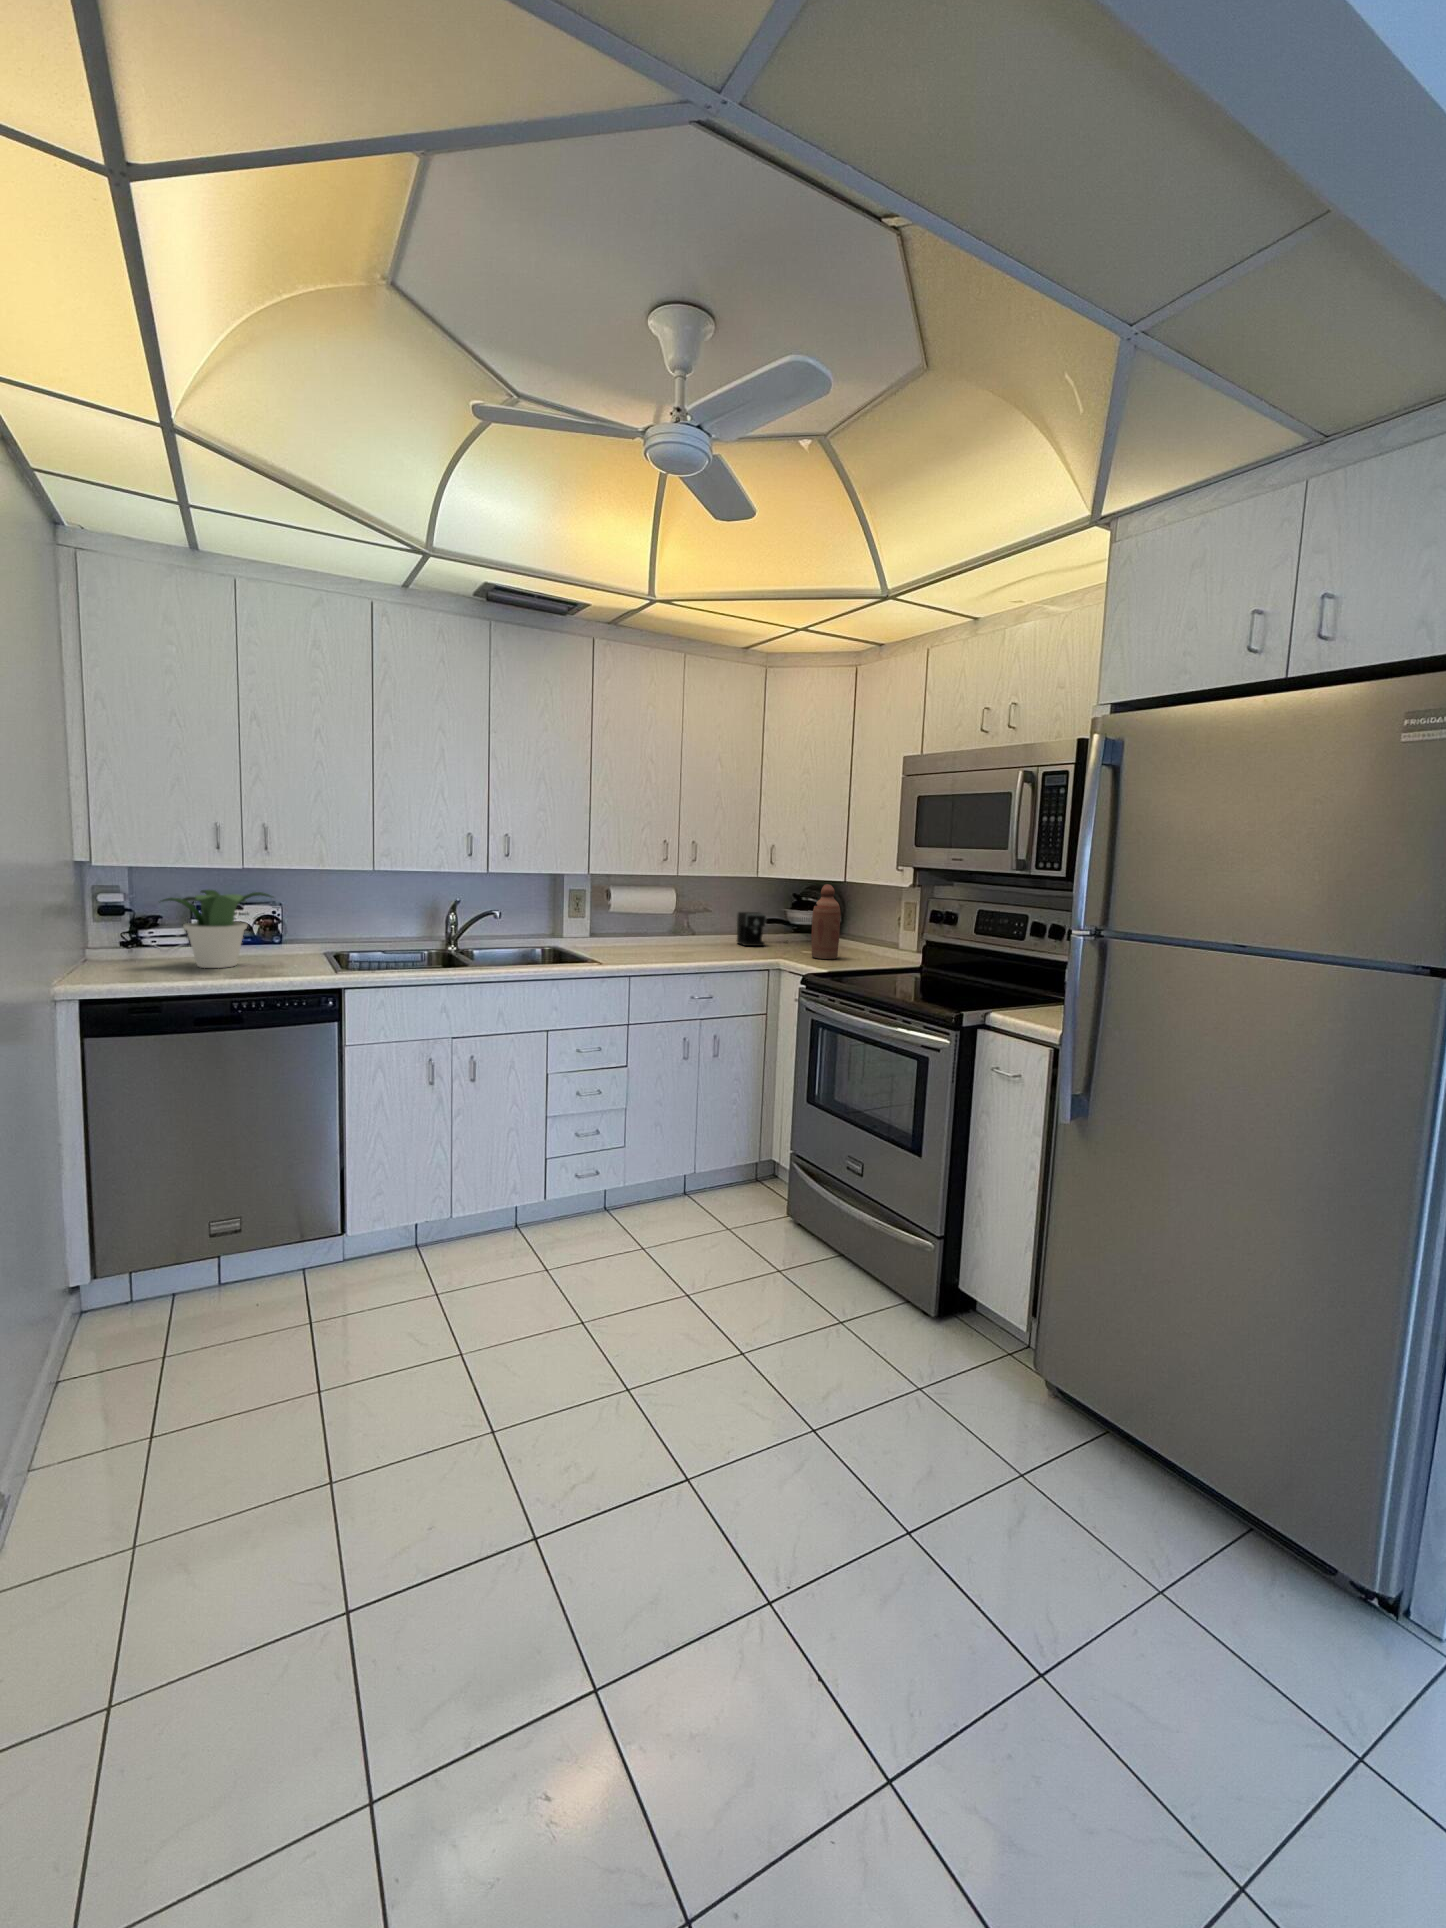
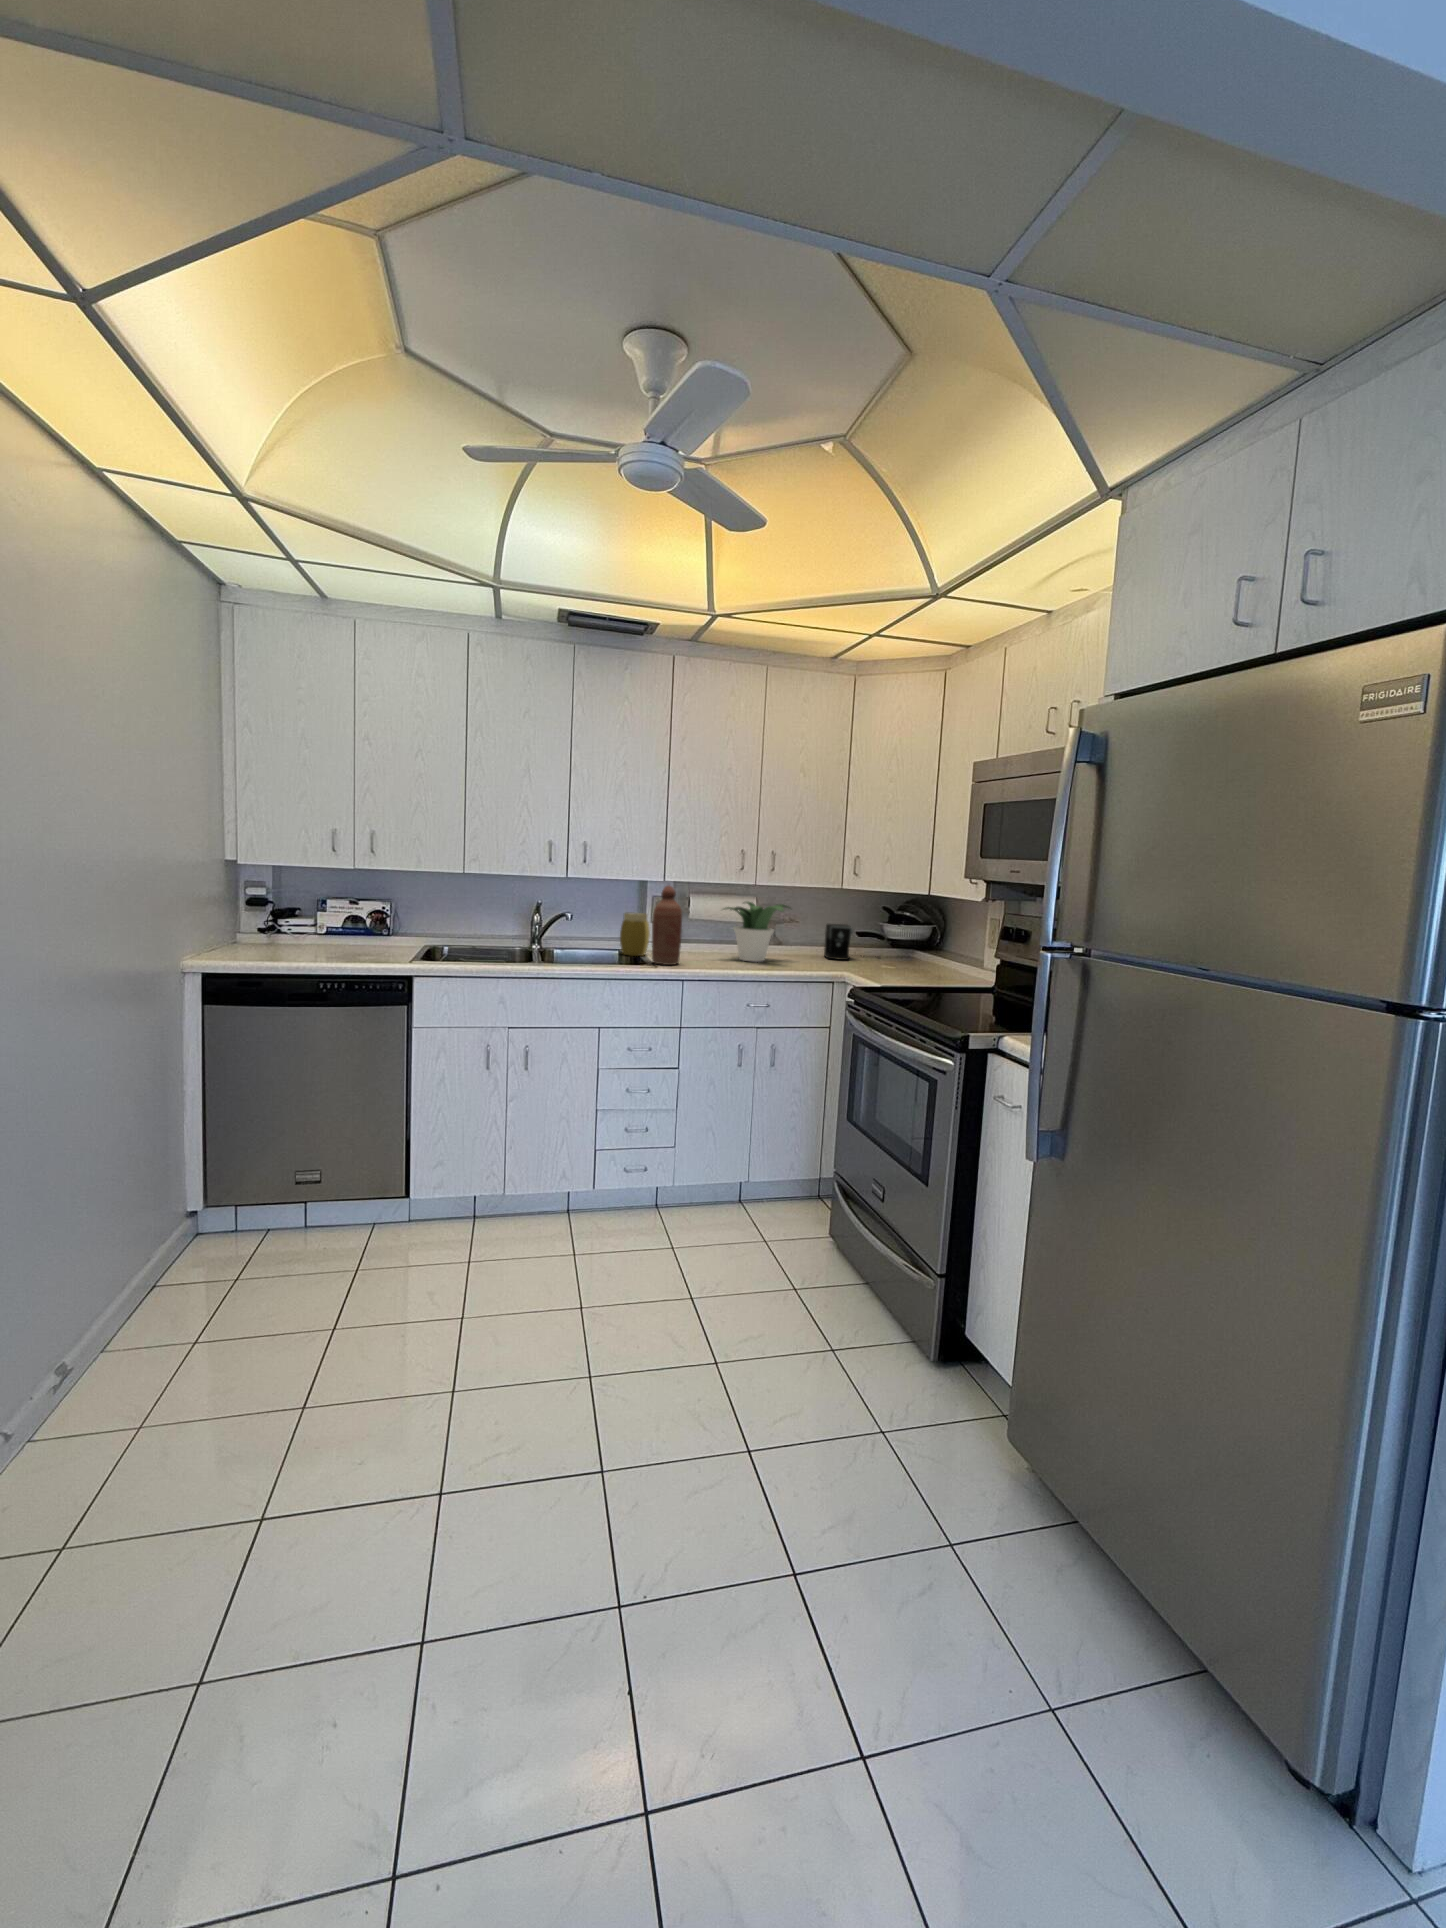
bottle: present [811,884,840,959] -> present [652,885,682,965]
potted plant: present [162,890,272,968] -> present [724,902,790,962]
jar: none [544,908,573,952] -> present [620,913,650,956]

